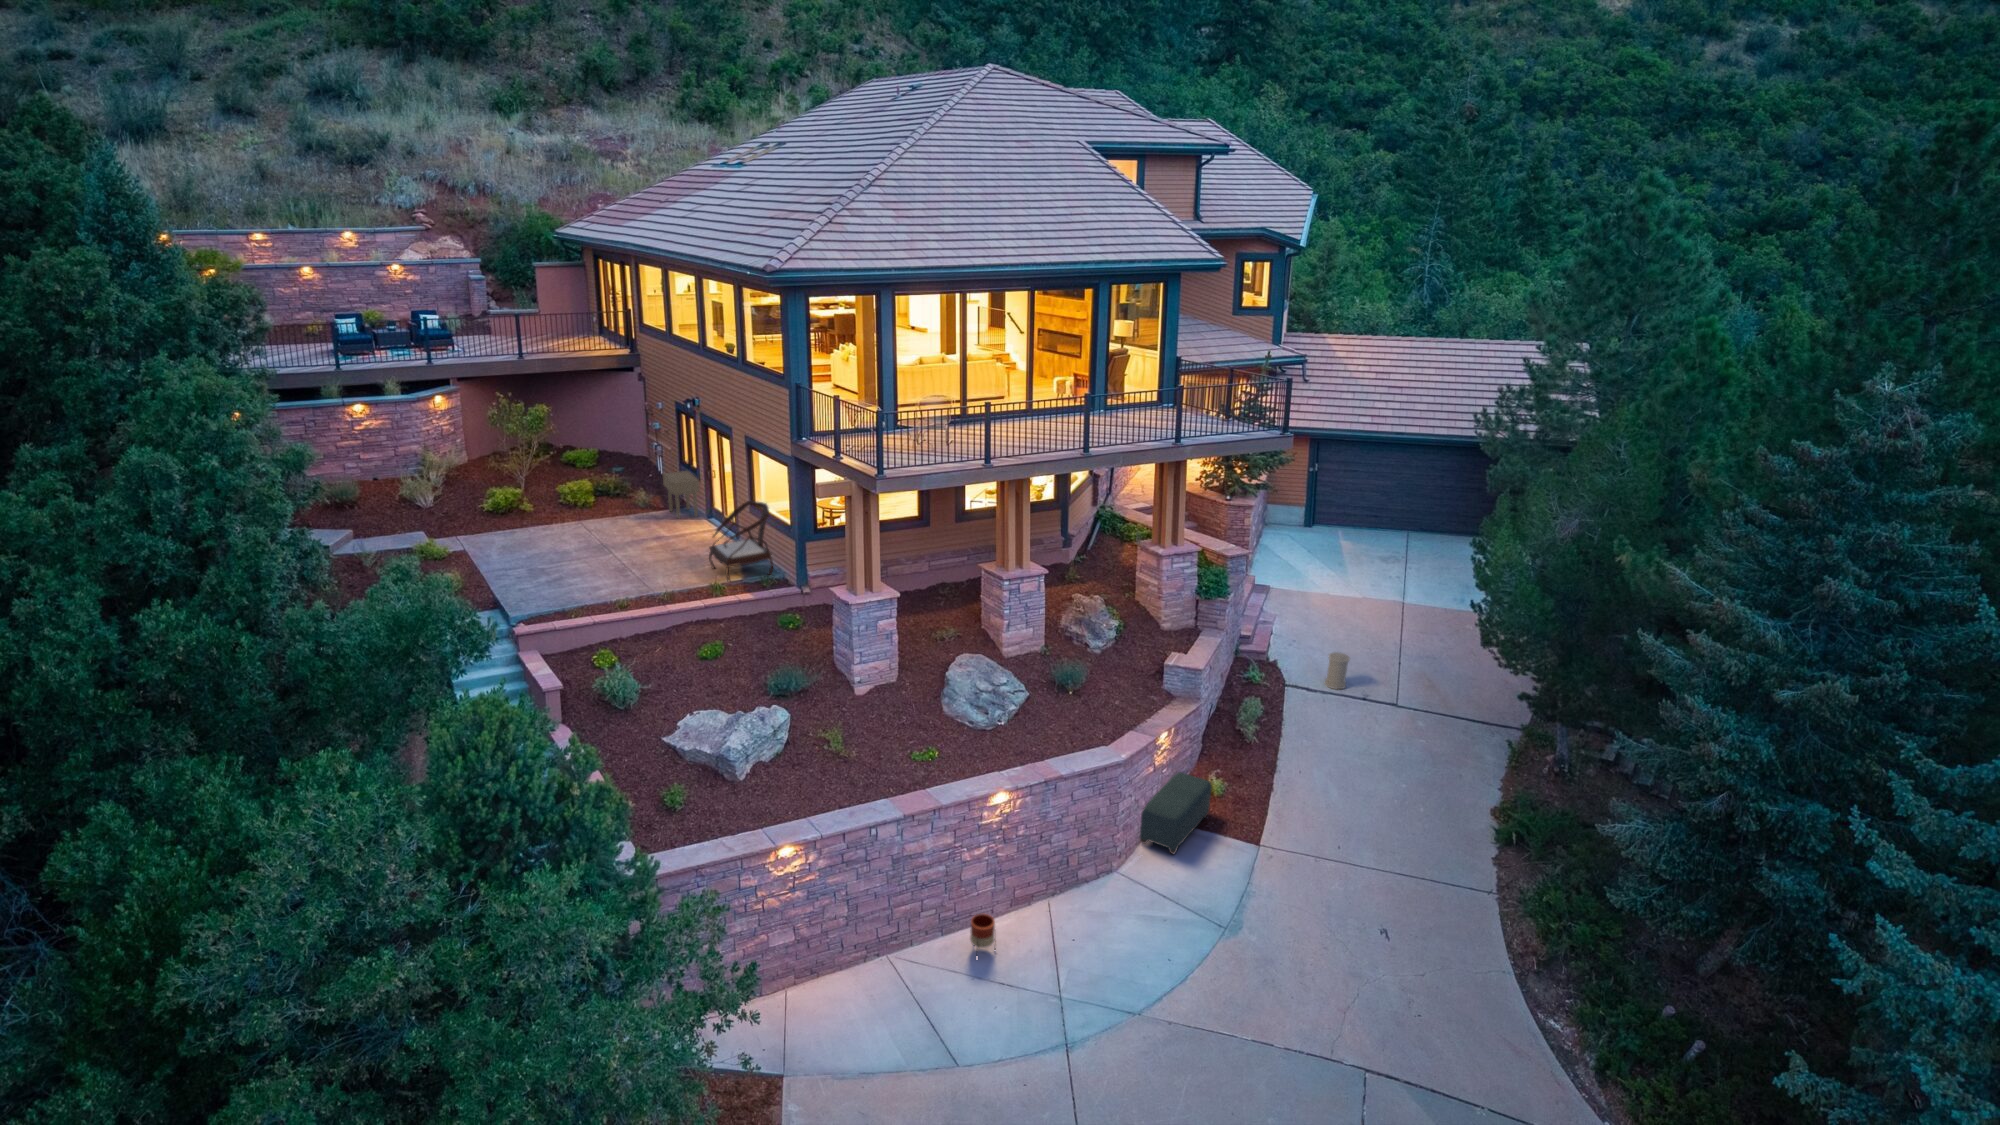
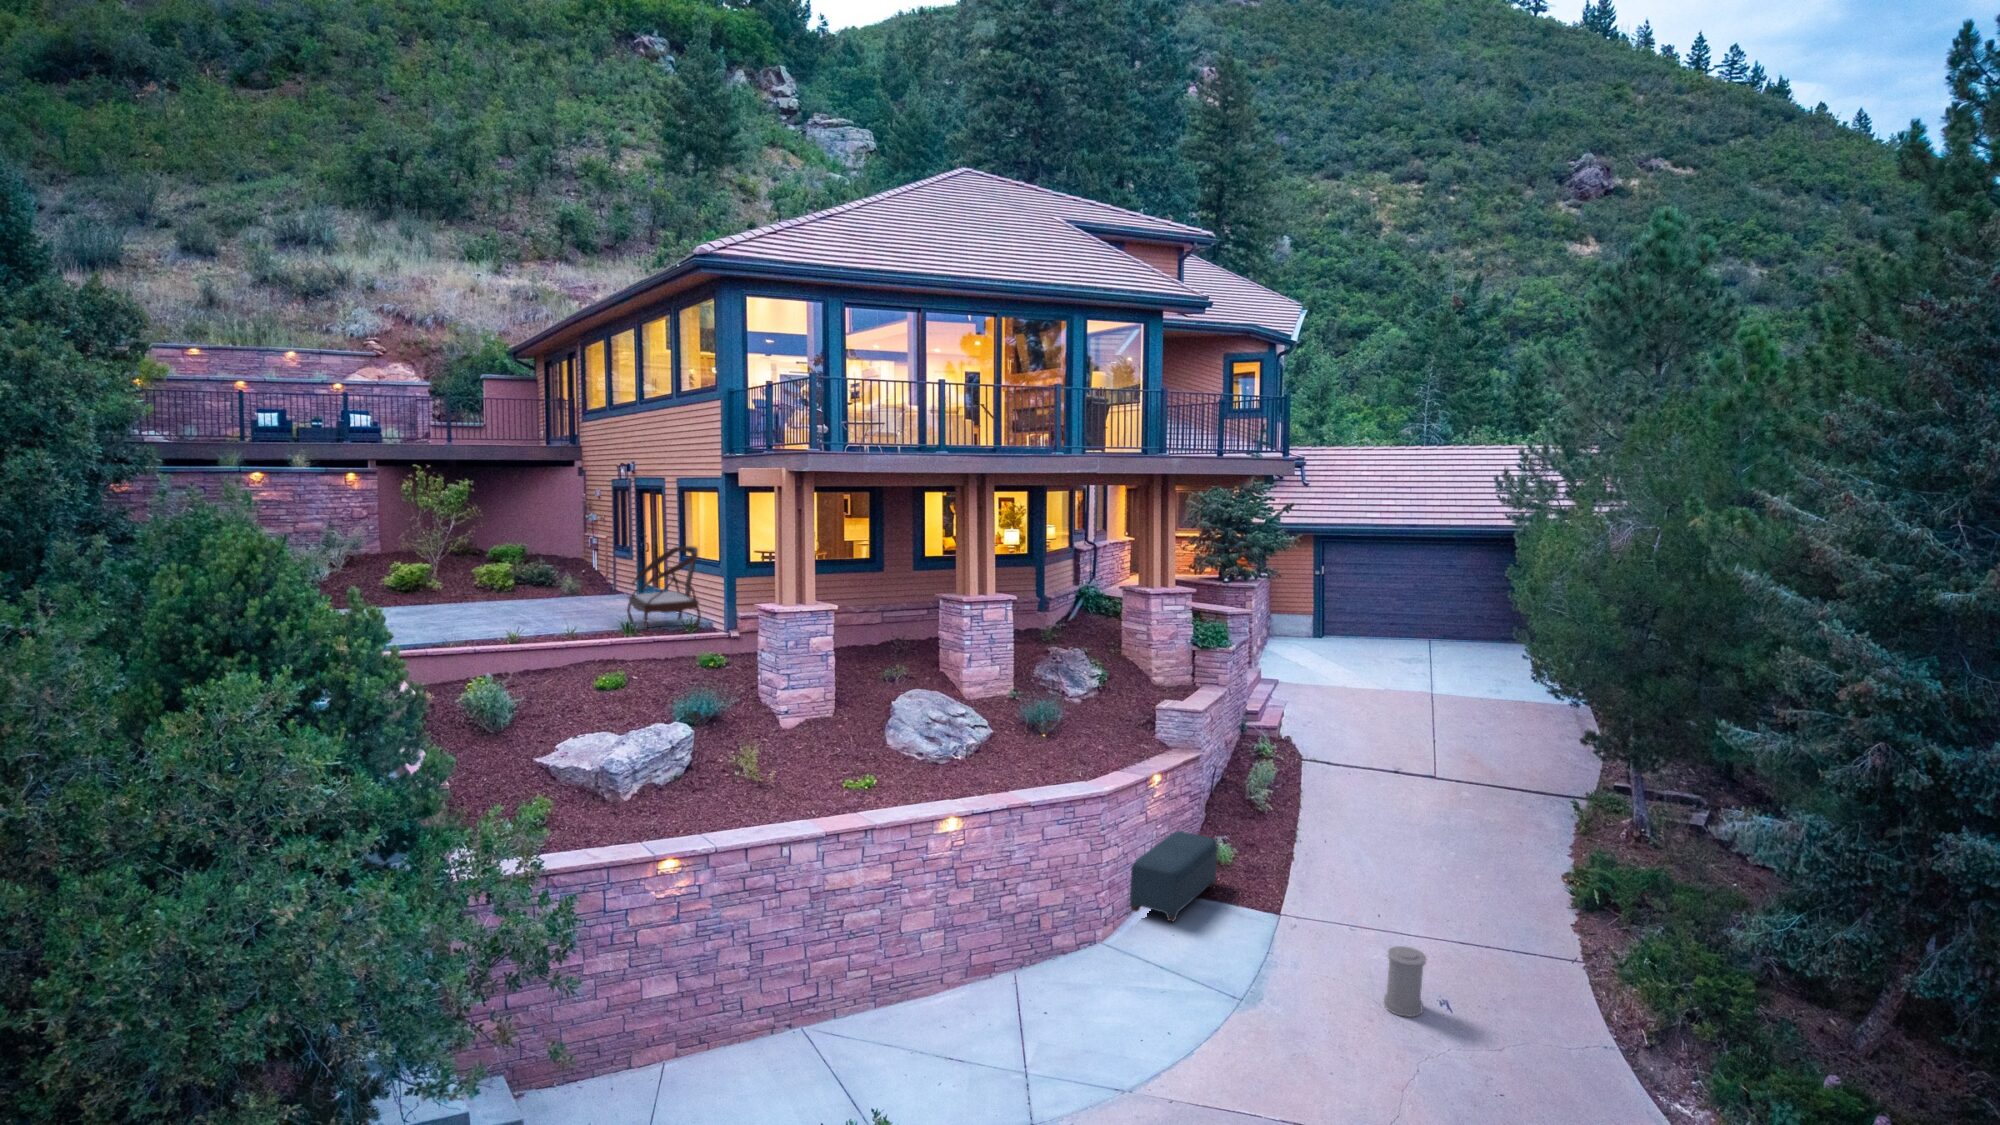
side table: present [663,471,700,519] -> none [589,543,629,593]
trash can: present [1325,652,1350,689] -> present [1383,946,1427,1017]
planter: present [970,914,996,949] -> none [909,968,942,1028]

